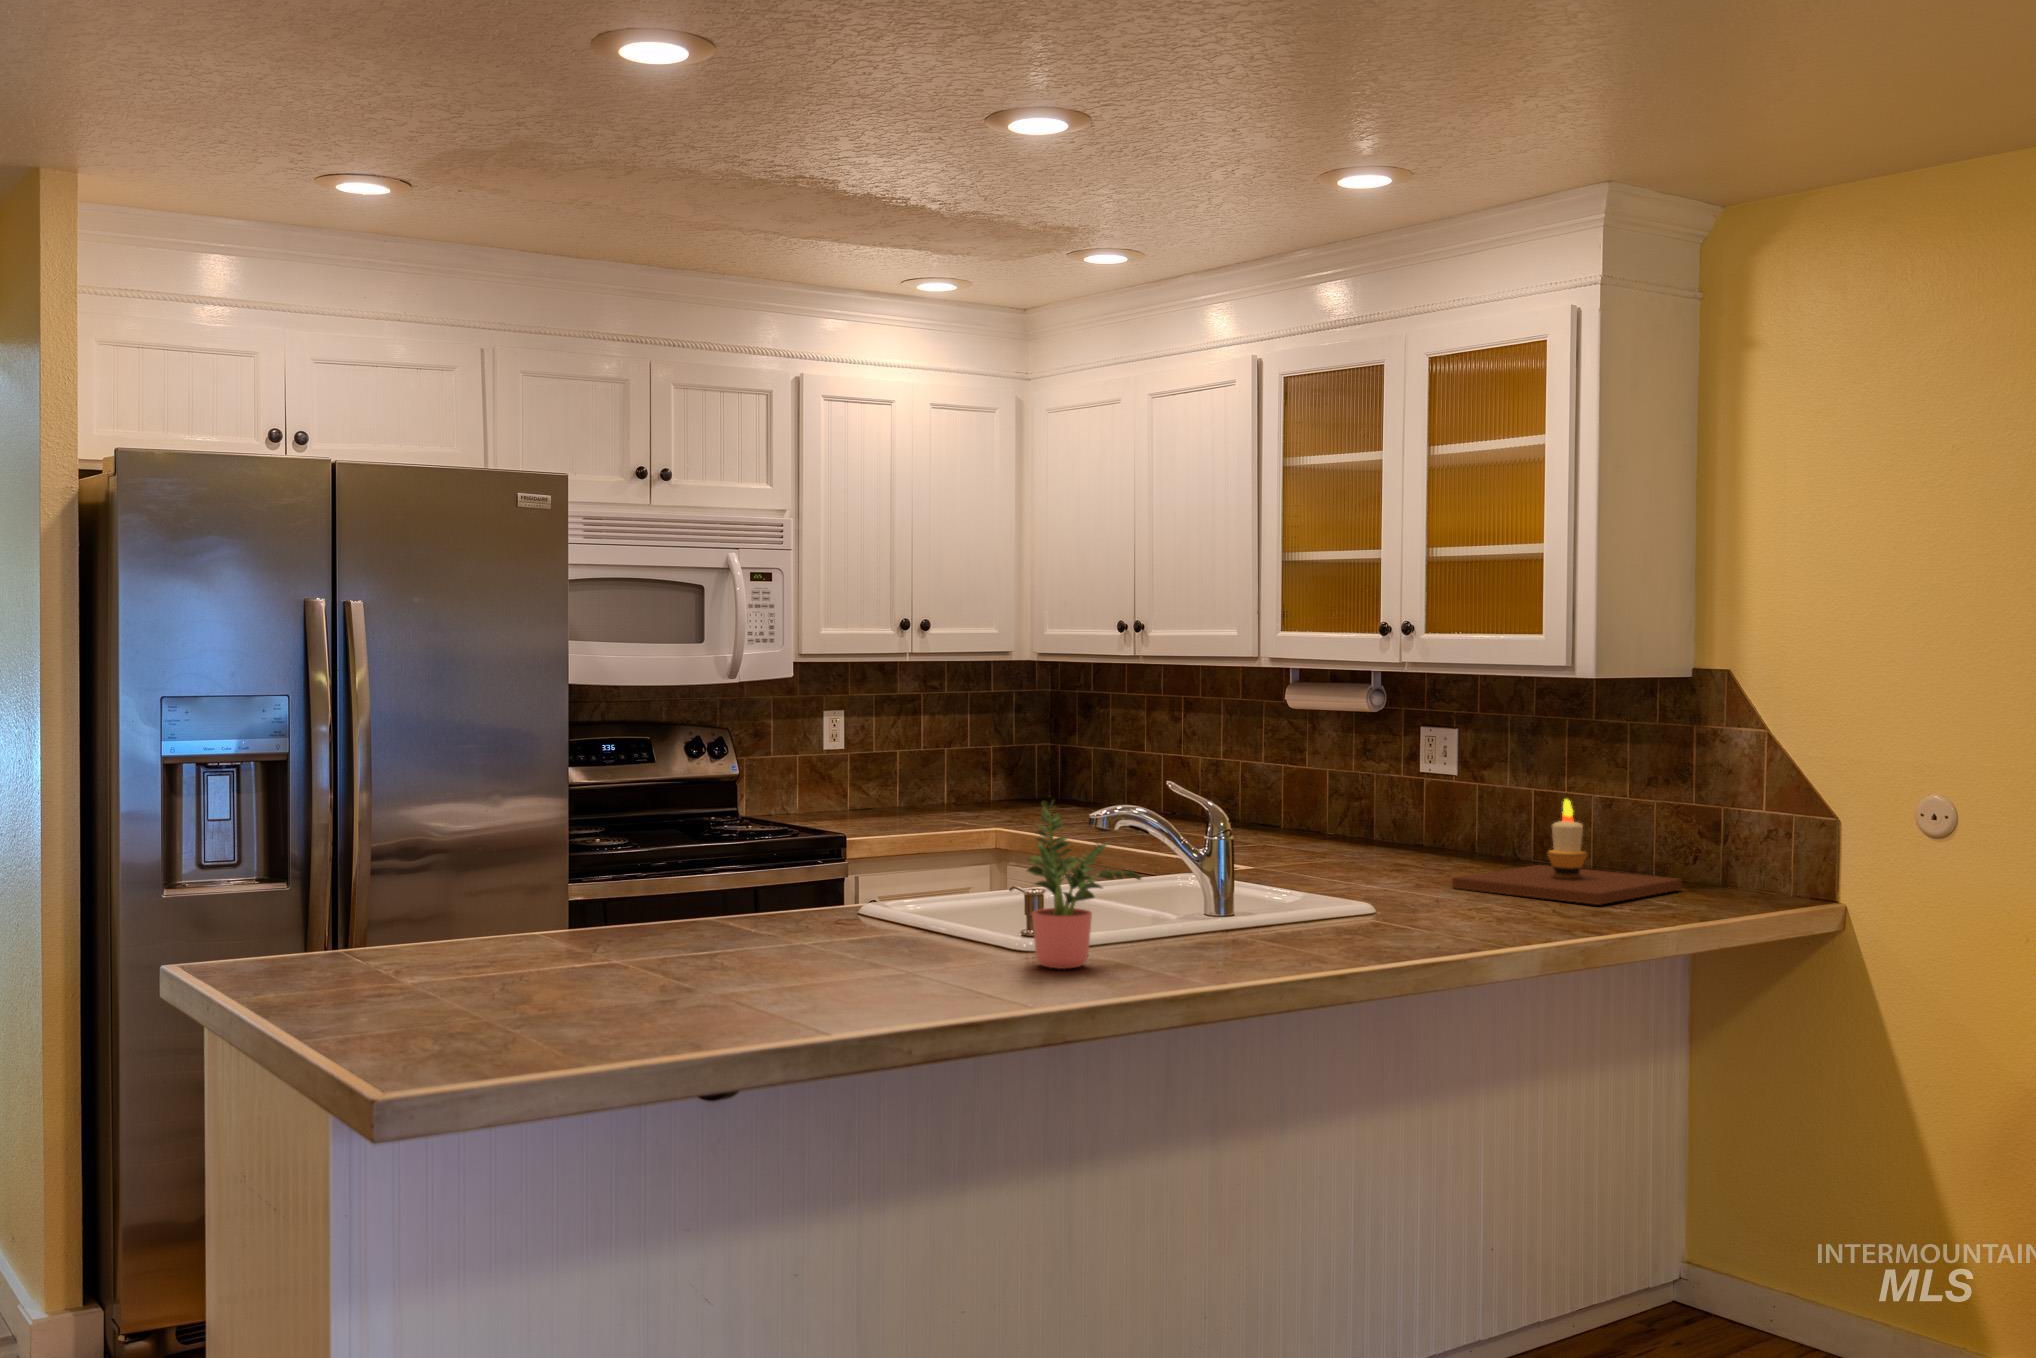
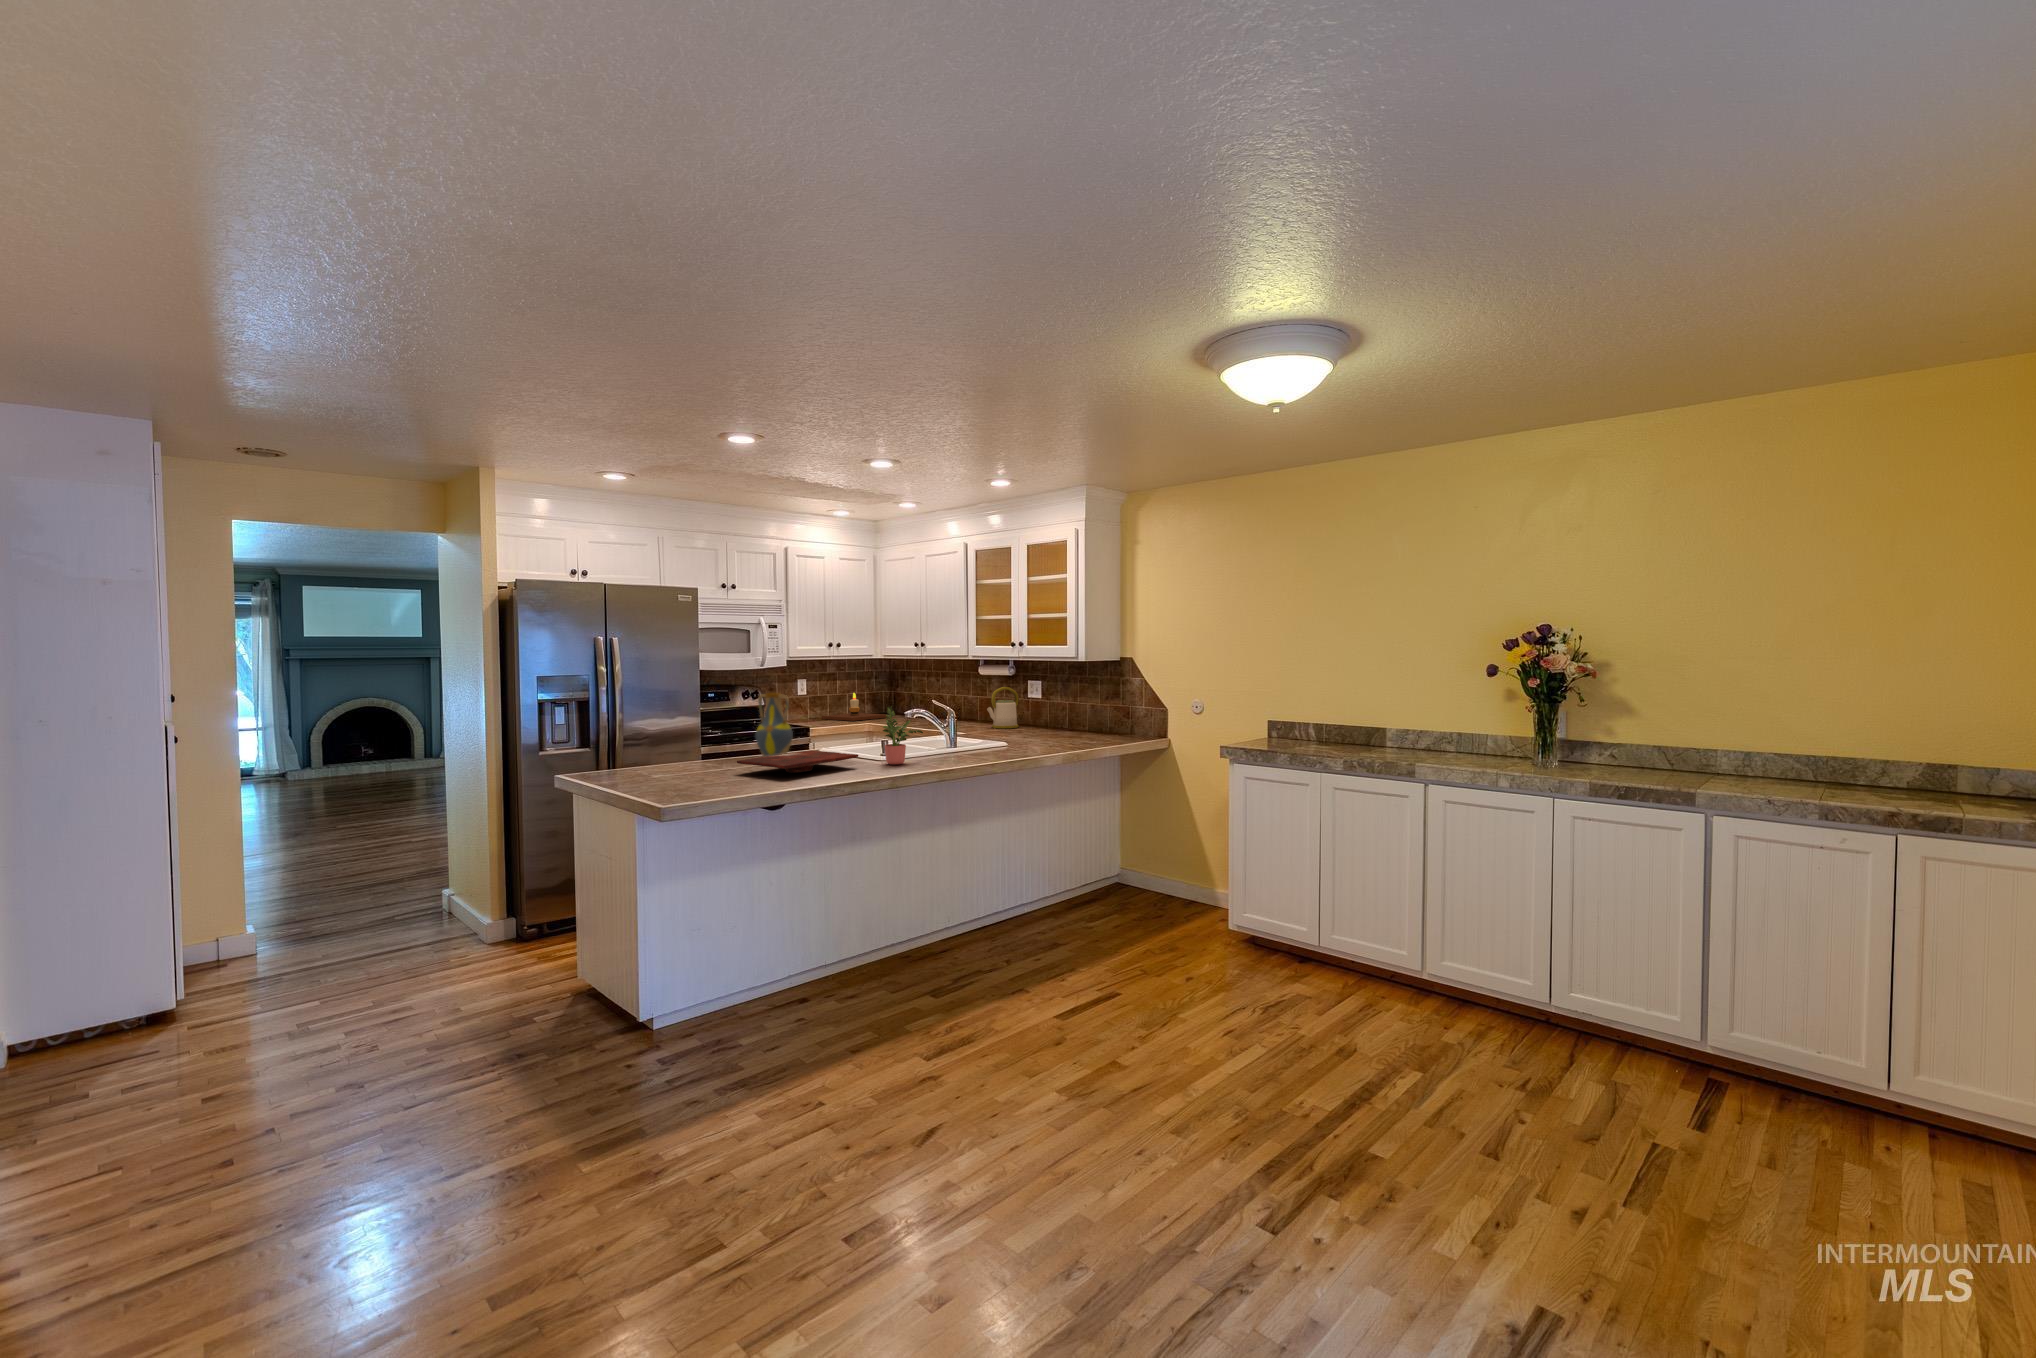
kettle: none [1307,743,1394,856] -> present [987,687,1019,728]
vase: none [685,753,785,937] -> present [755,693,793,756]
candle: present [1452,799,1682,905] -> present [822,693,887,721]
cutting board: none [620,918,957,983] -> present [737,751,858,773]

